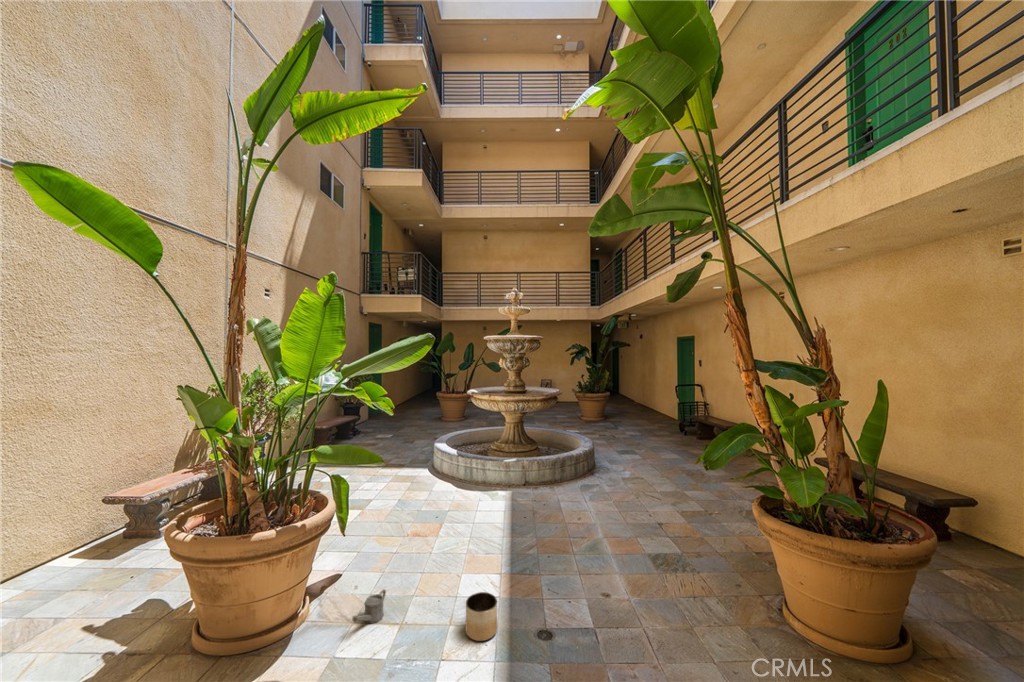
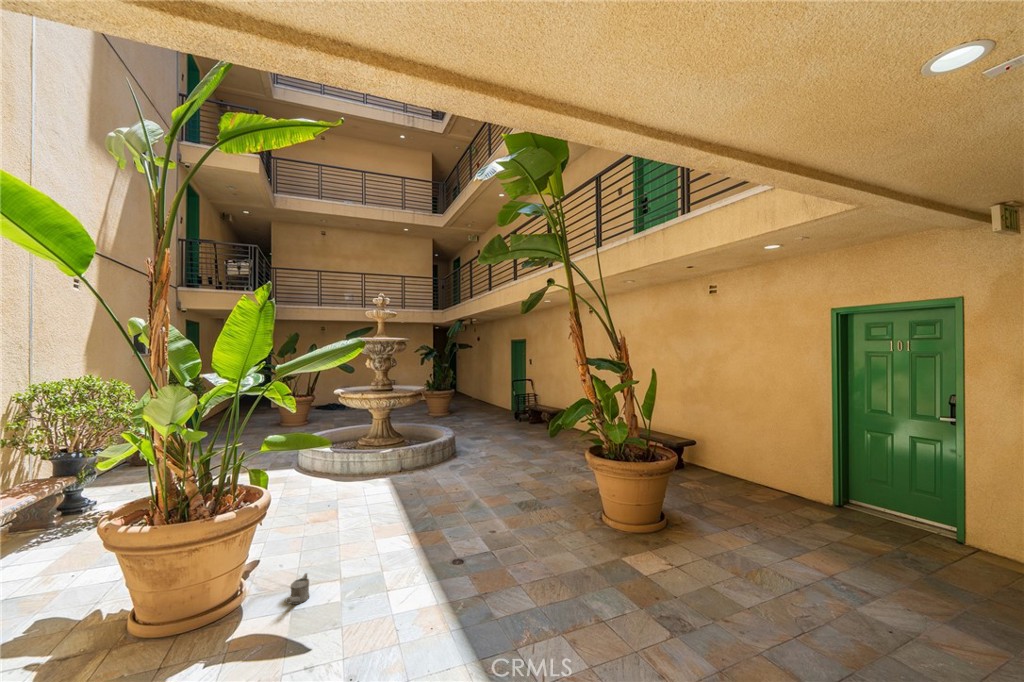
planter: present [466,592,497,641] -> none [393,551,420,588]

